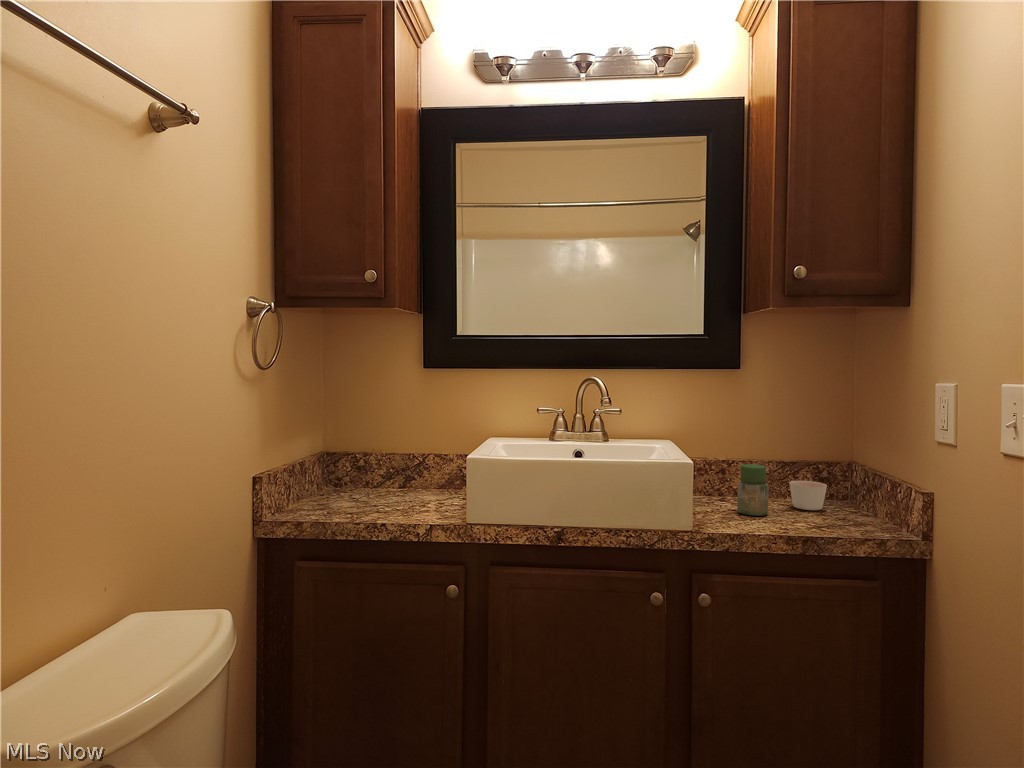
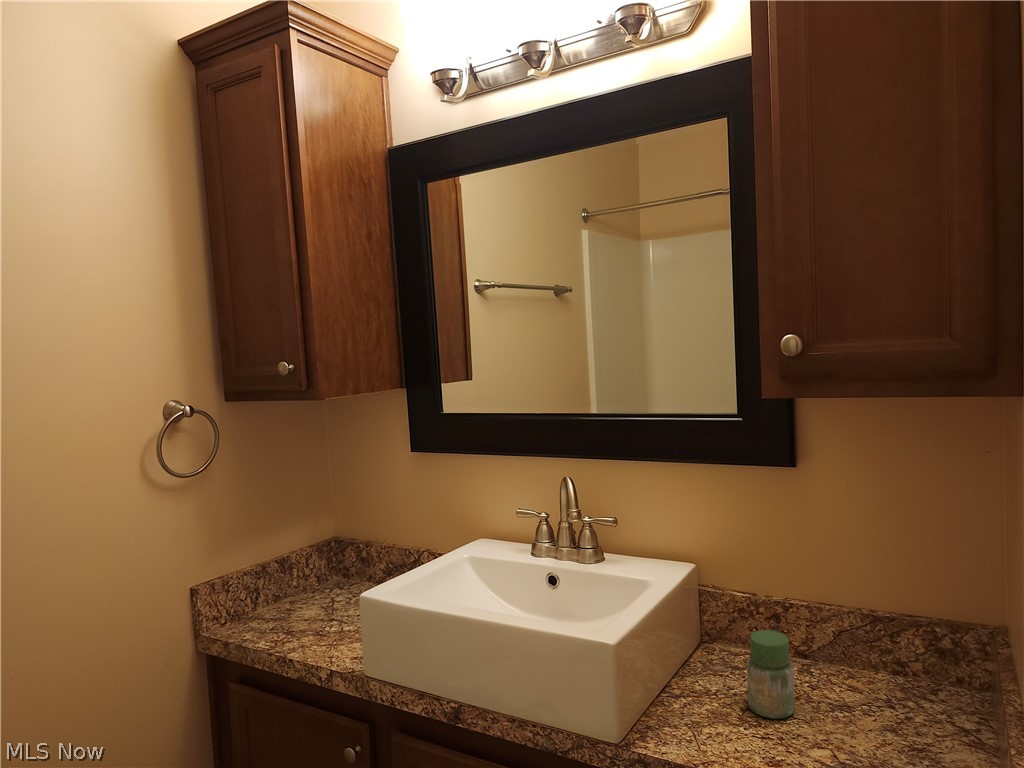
candle: present [789,481,827,510] -> none [853,657,916,717]

